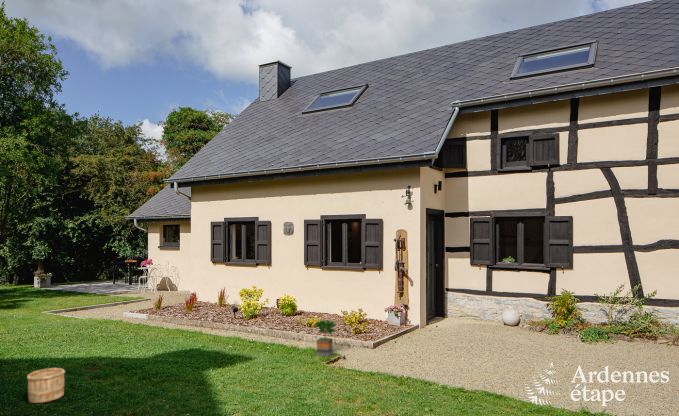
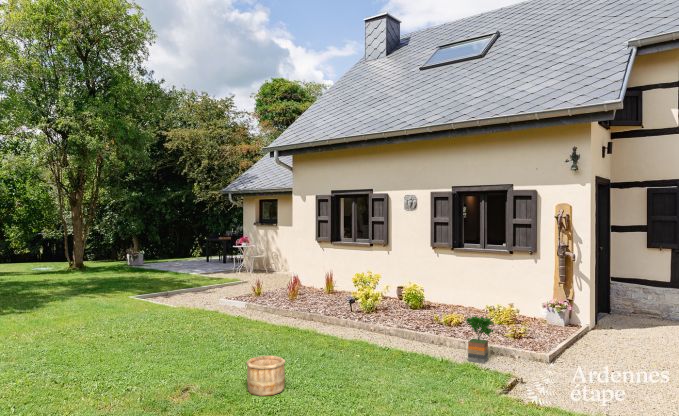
wooden bucket: present [27,368,65,403] -> present [246,356,286,396]

